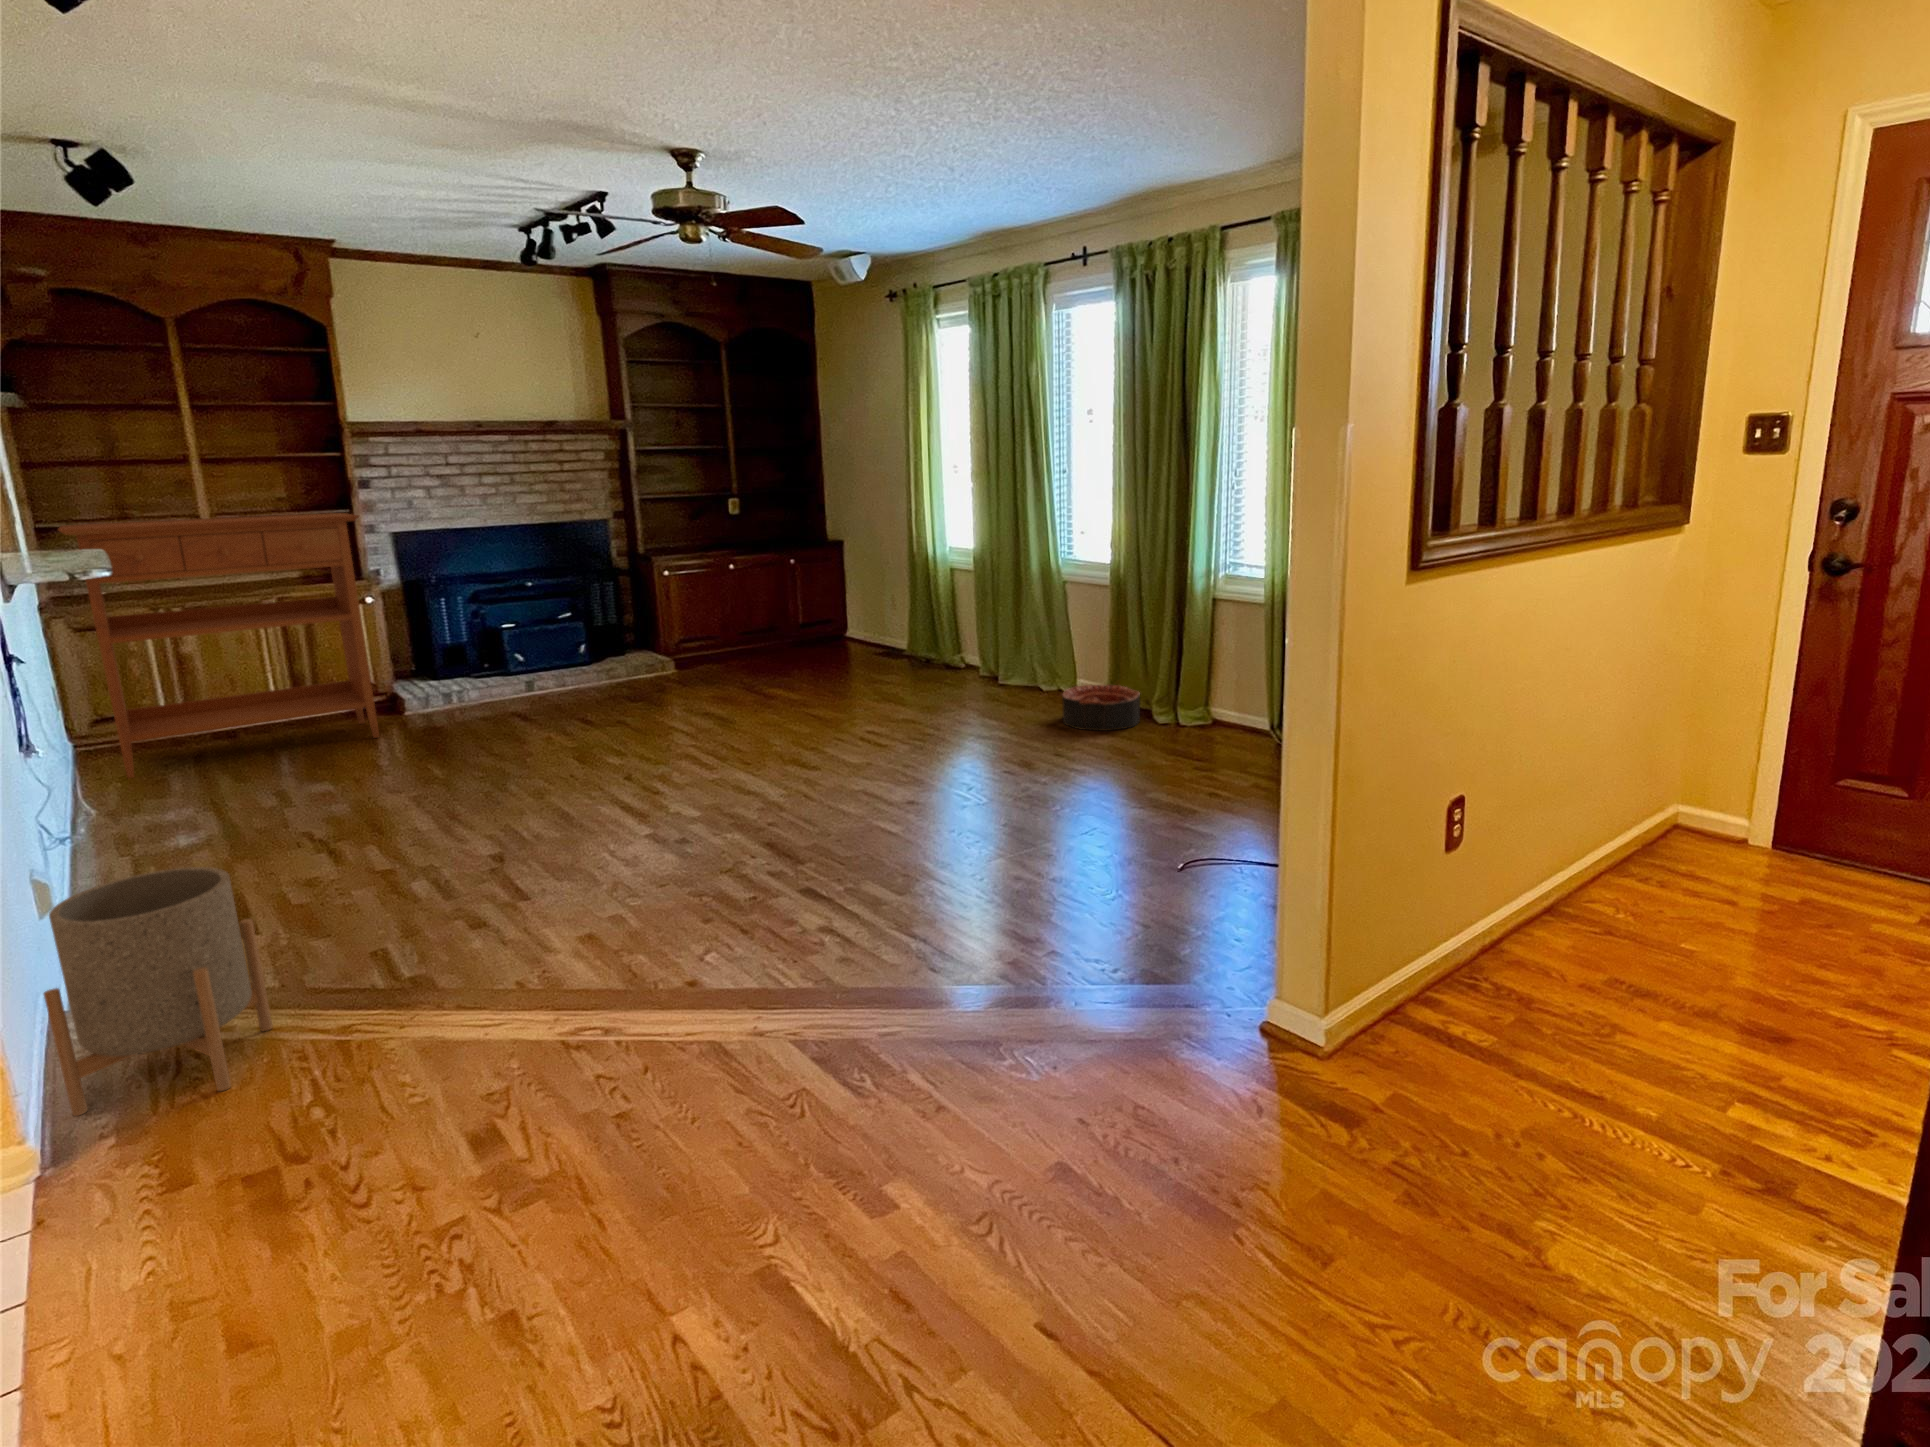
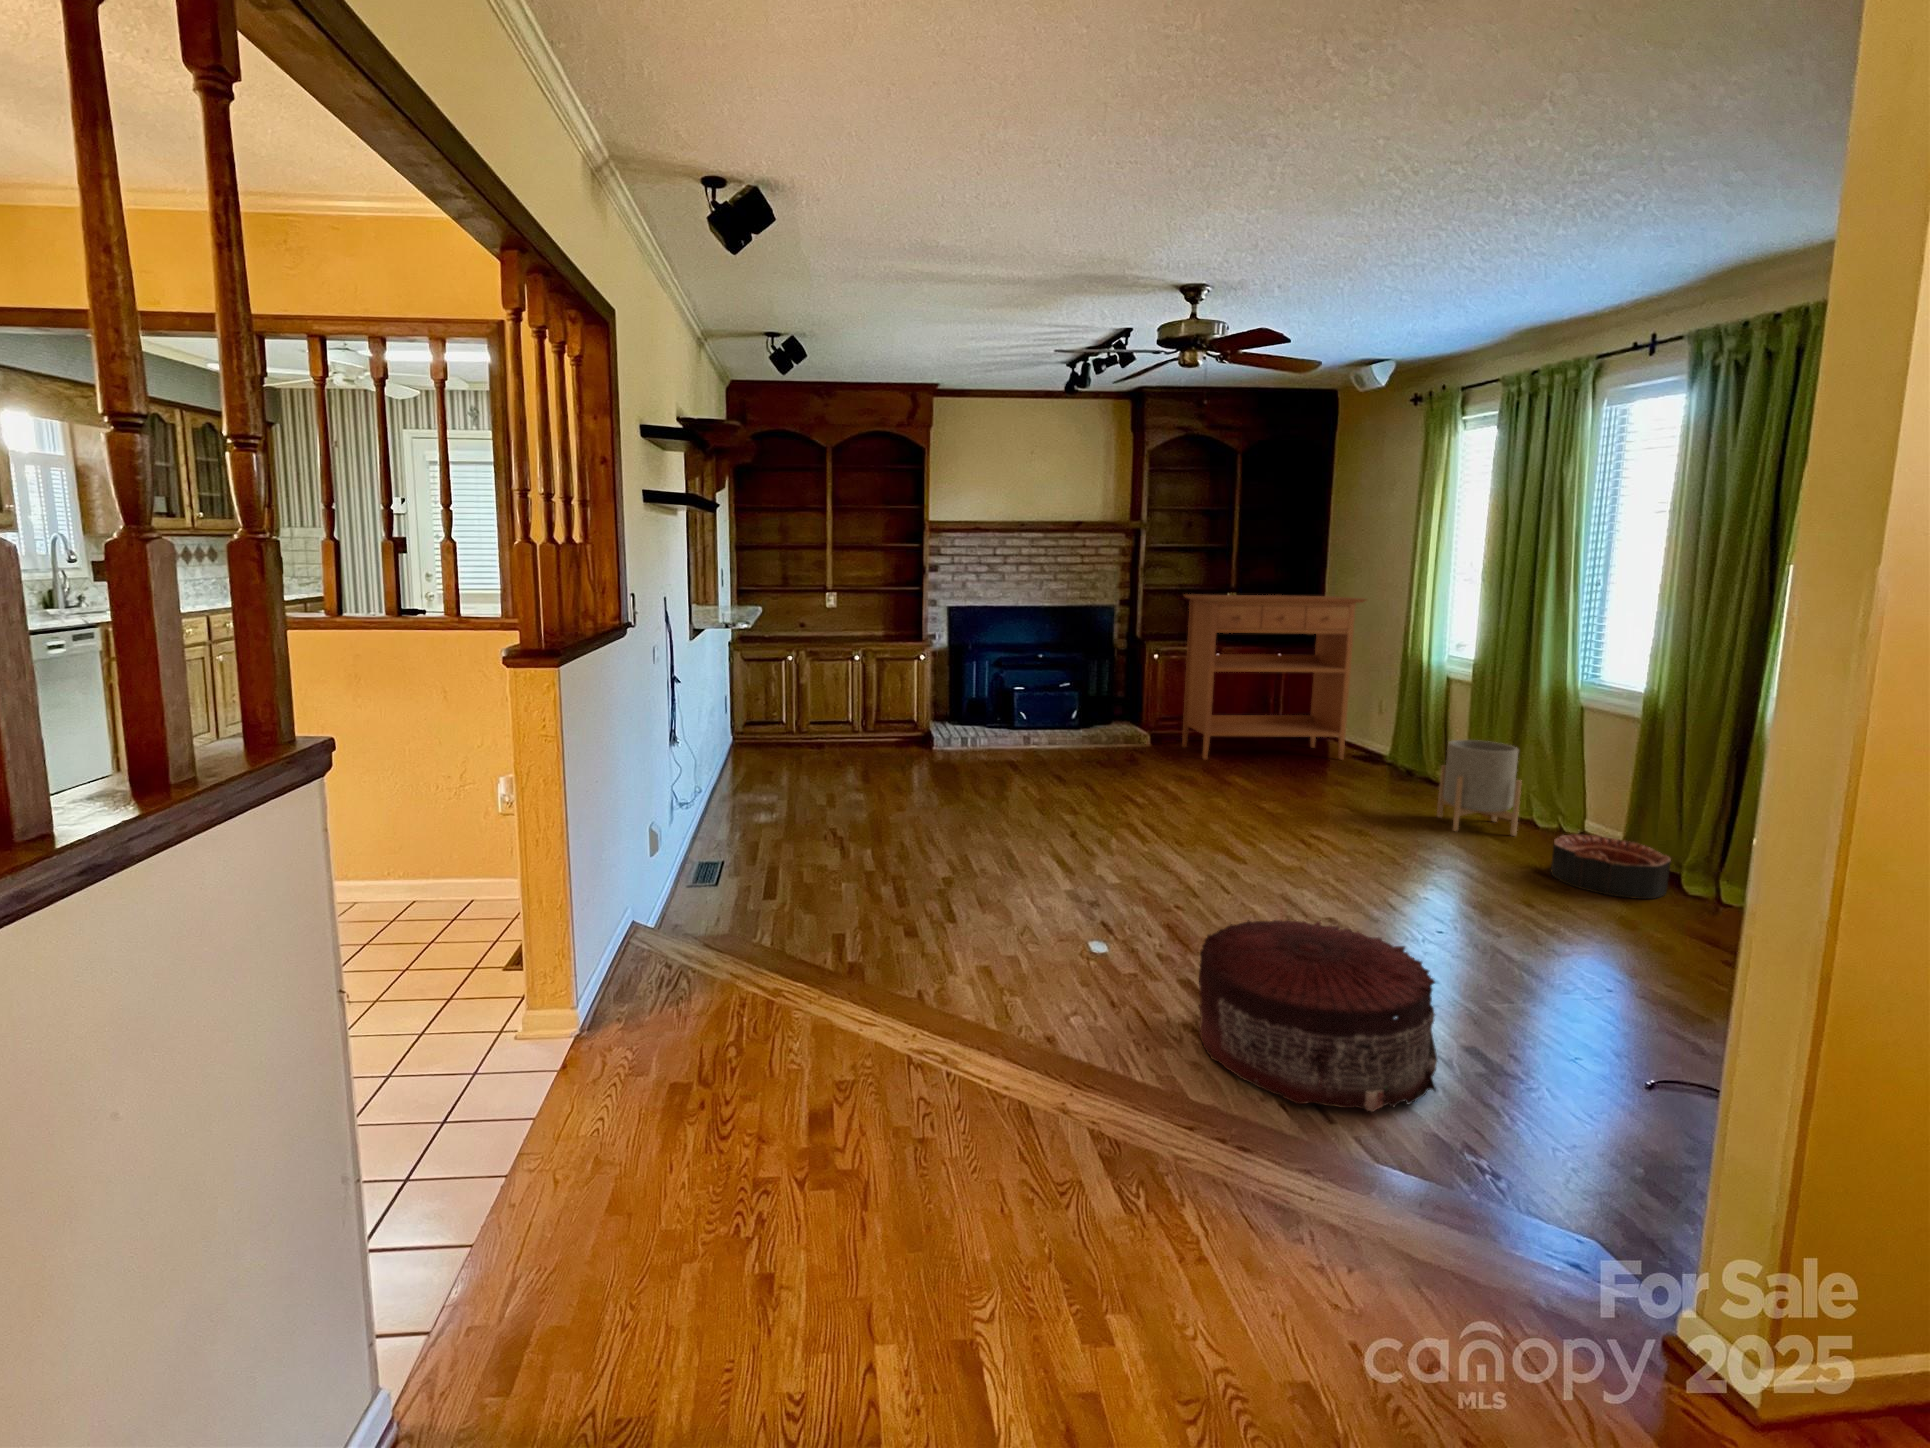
console table: present [58,513,380,778] -> present [1182,594,1366,760]
pouf: none [826,793,1033,951] -> present [1199,920,1438,1112]
planter: present [44,867,273,1116] -> present [1437,740,1522,836]

